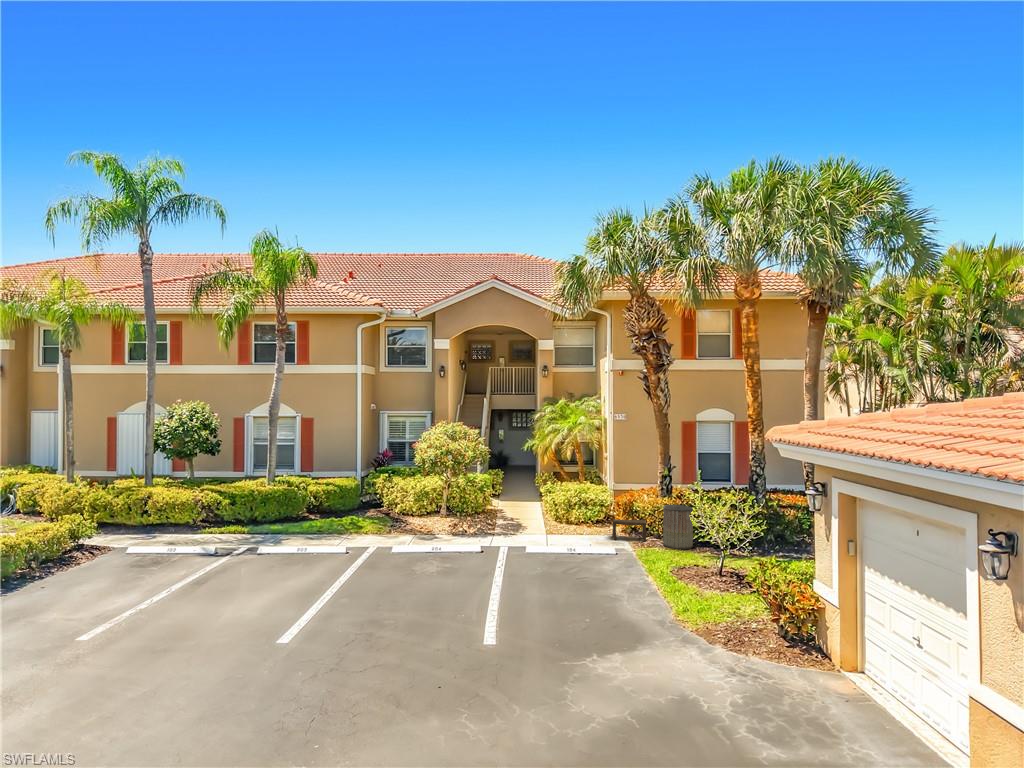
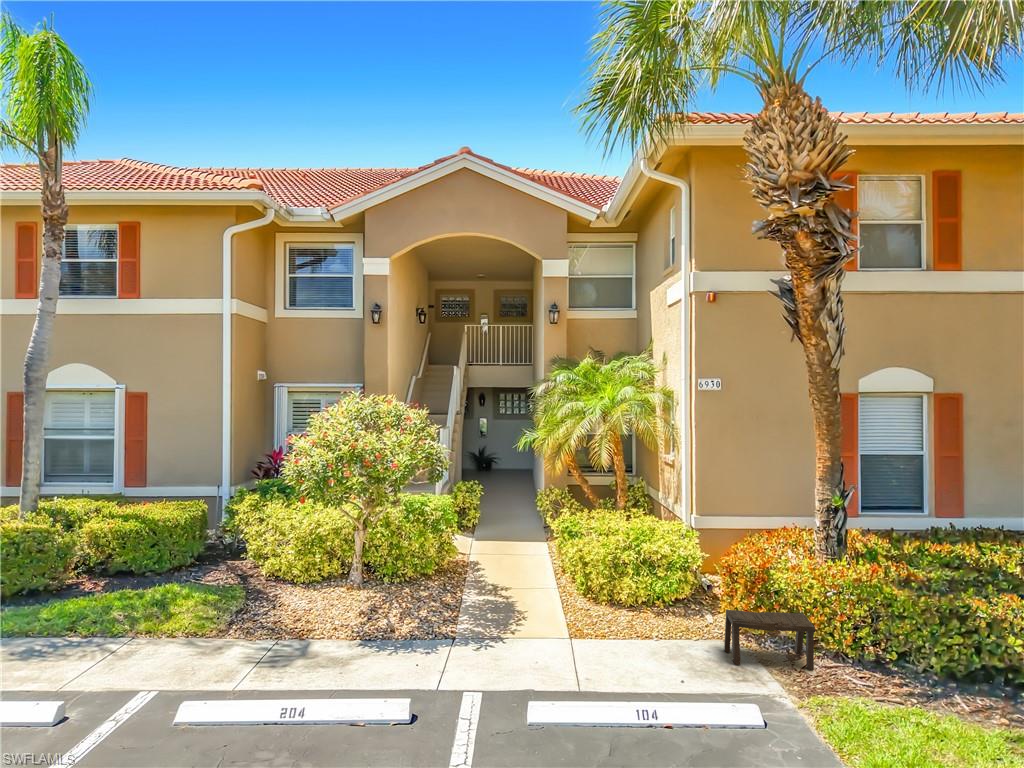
trash can: present [663,505,693,549] -> none [860,581,945,706]

